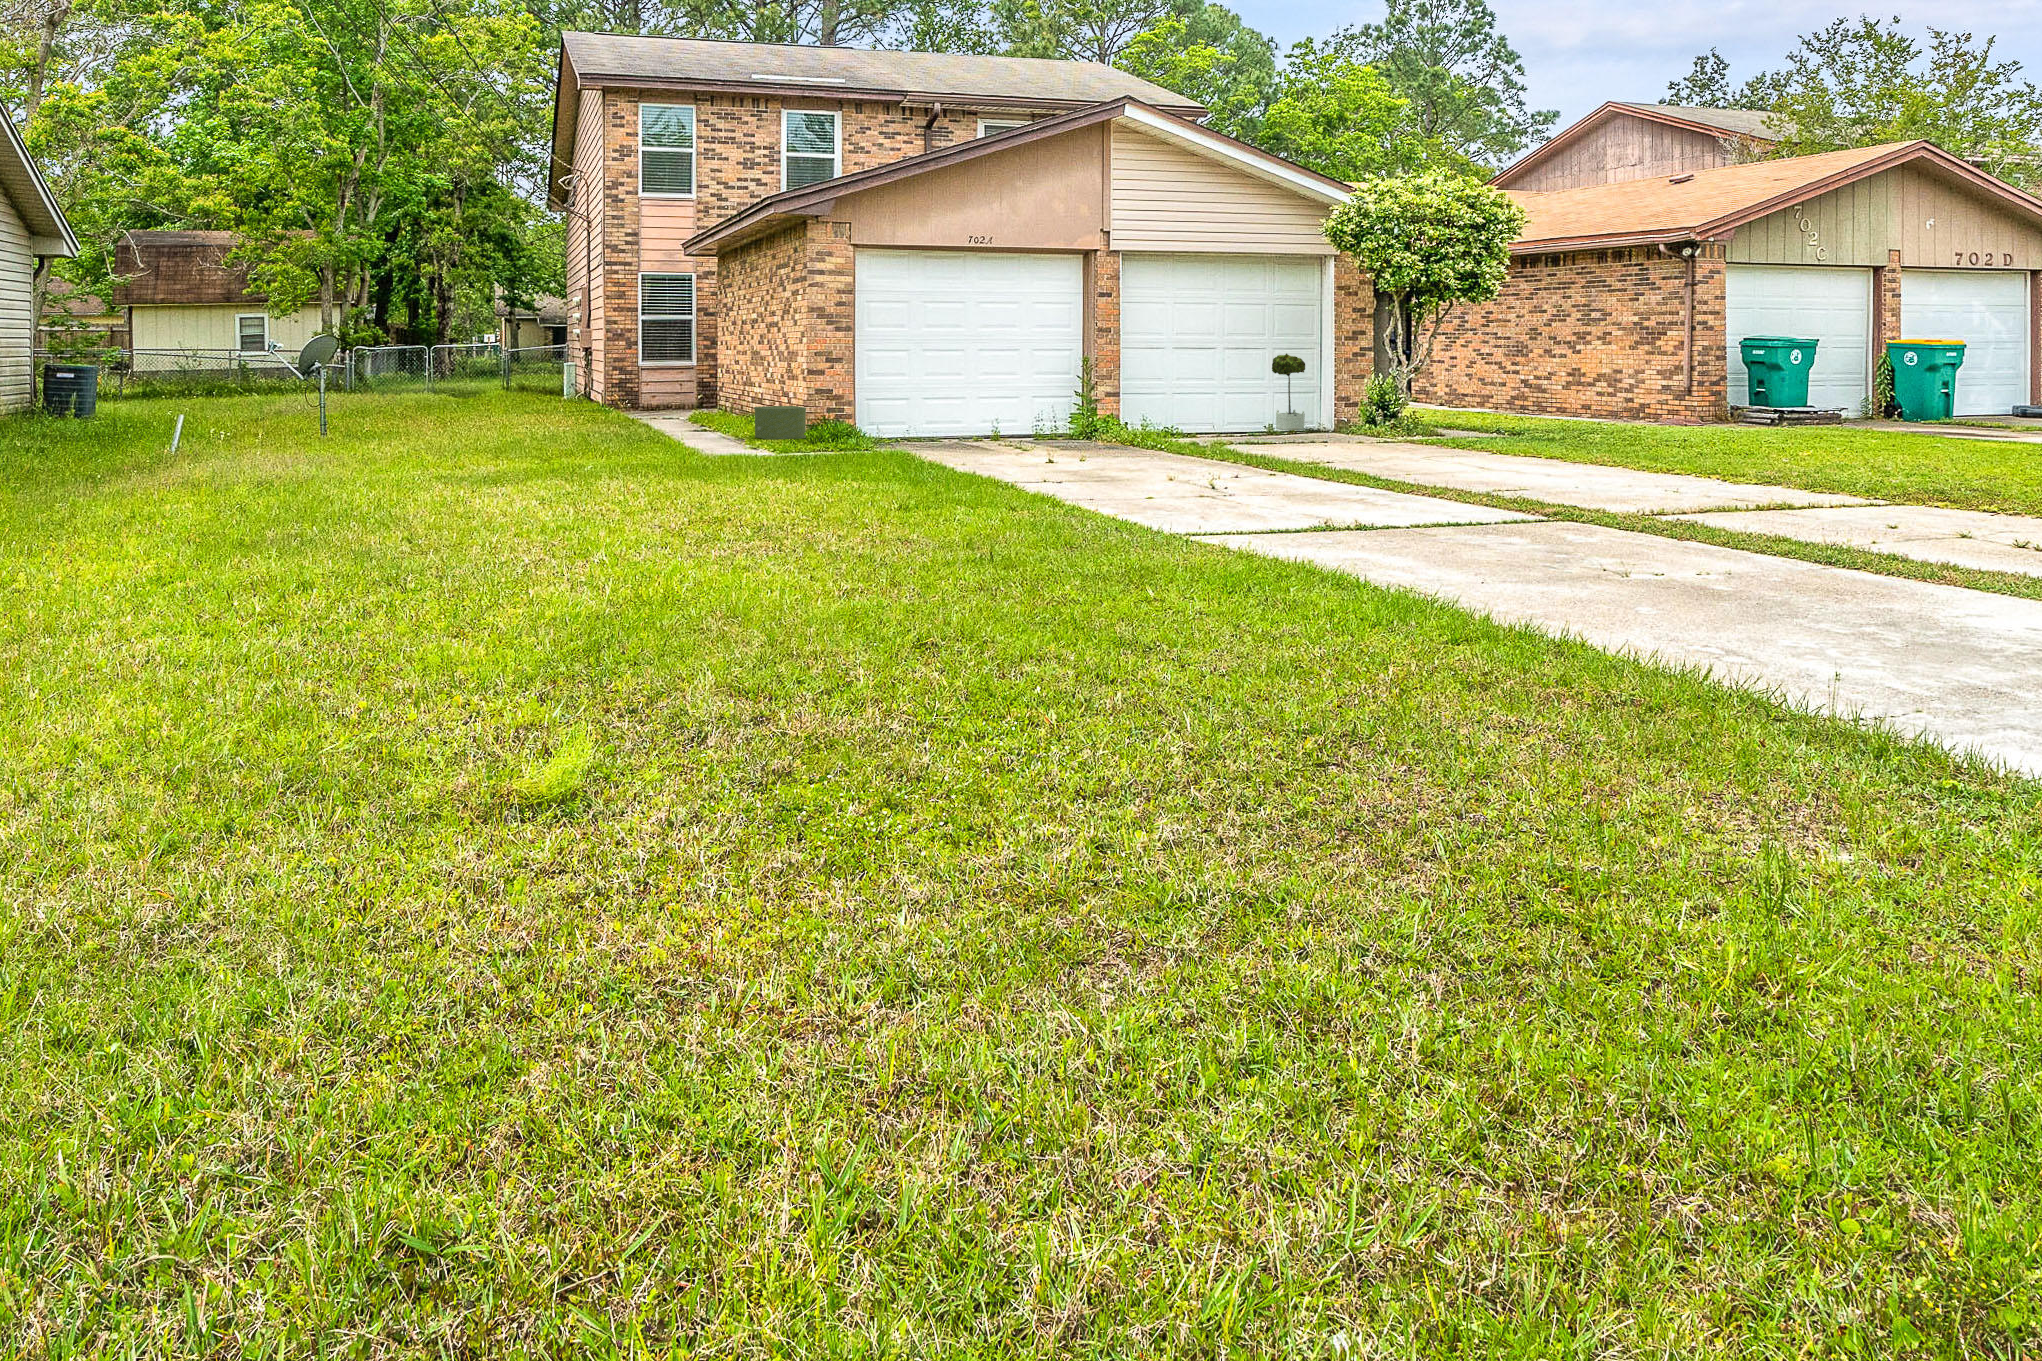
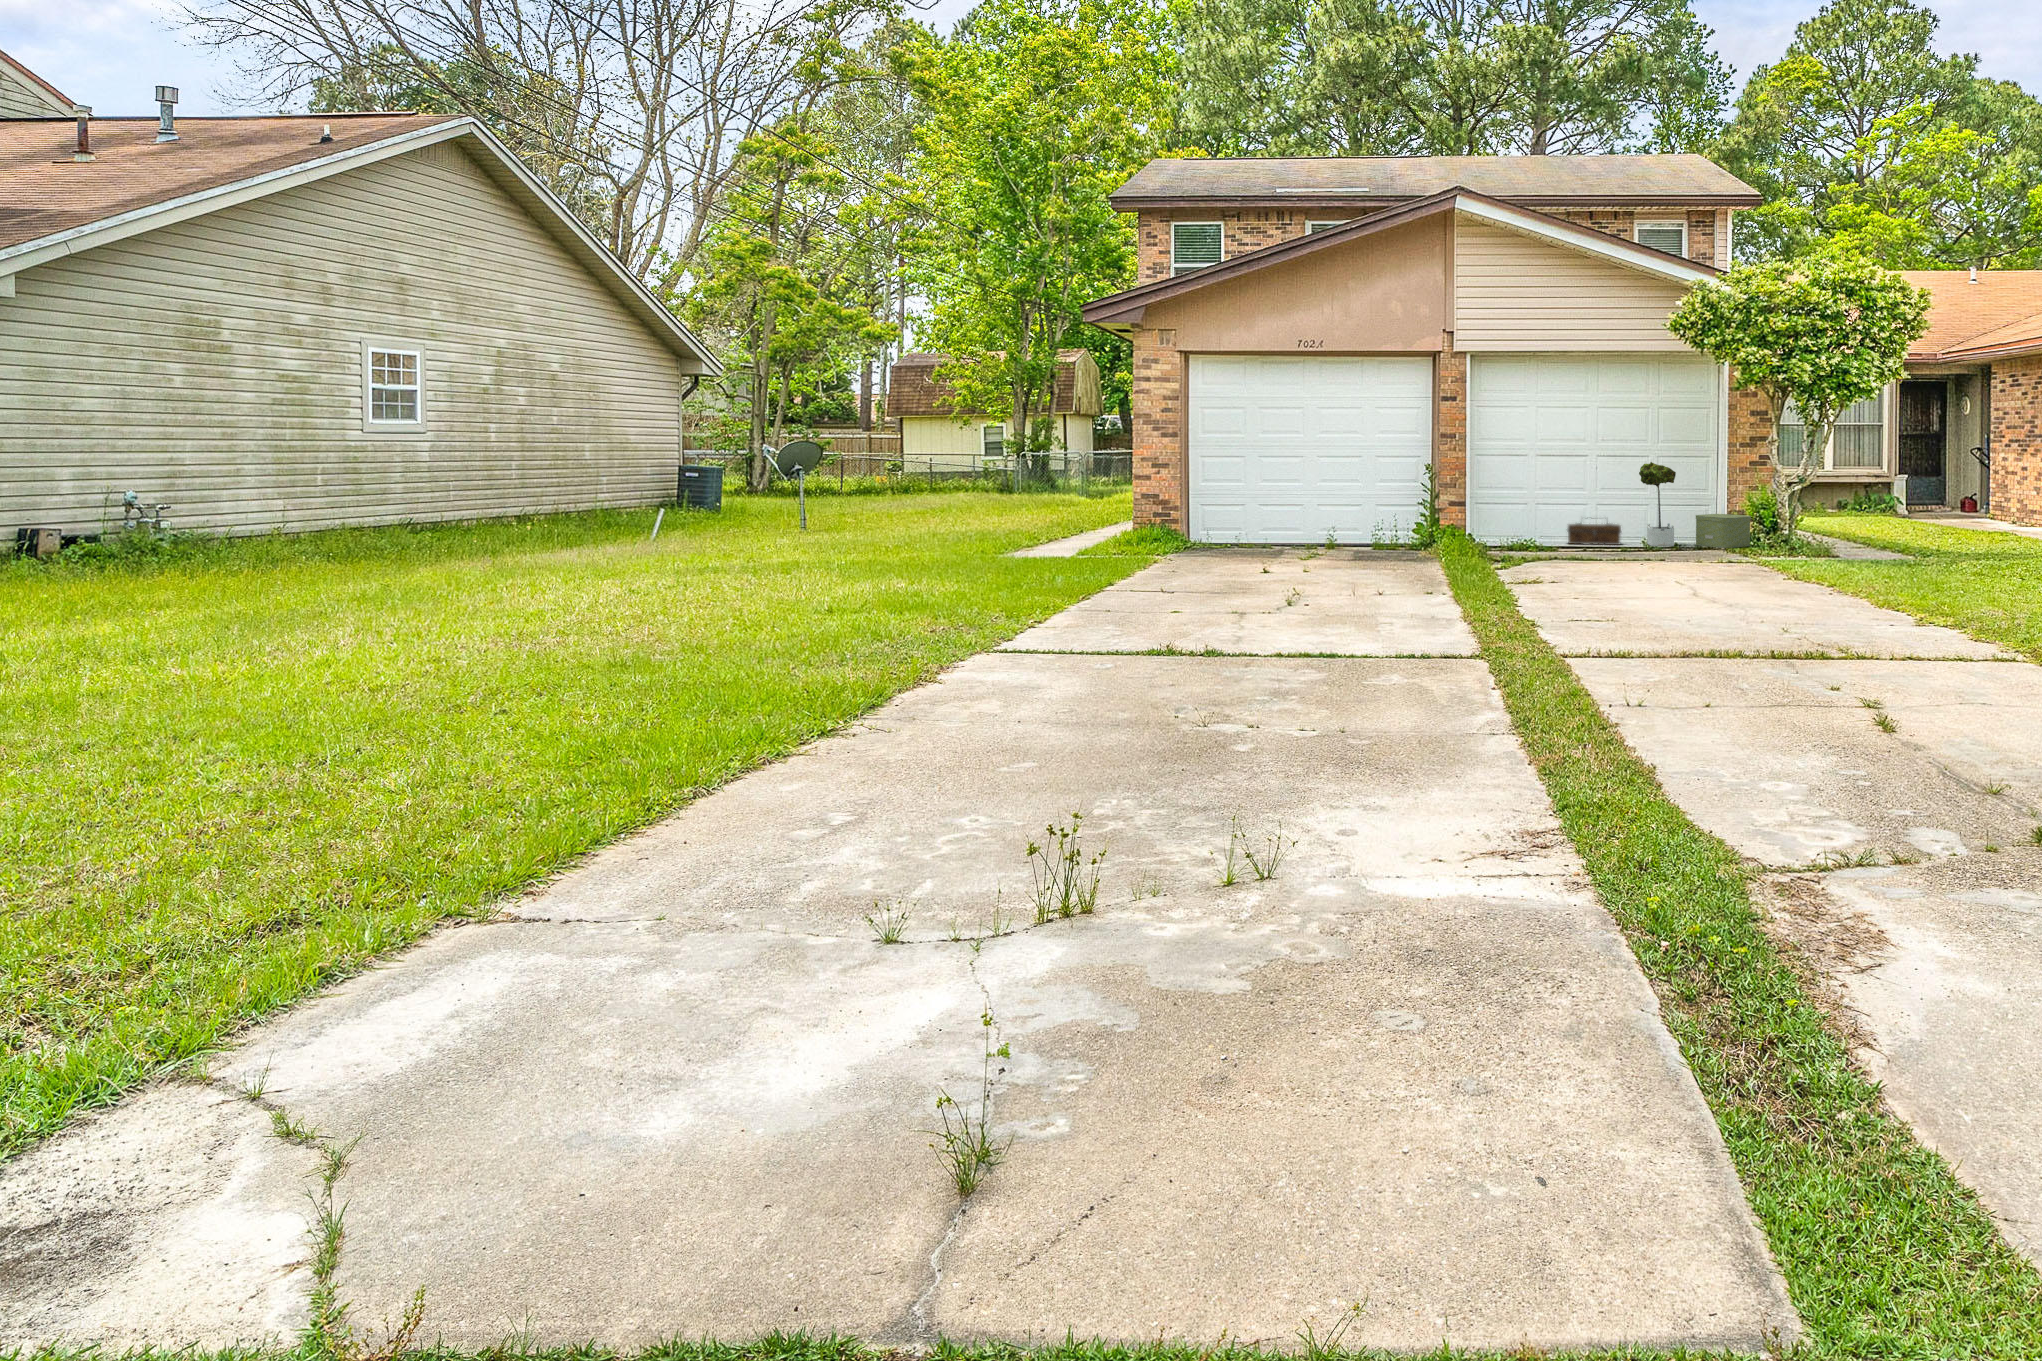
toolbox: none [1207,405,1260,430] -> present [1567,523,1621,545]
storage box: present [754,406,806,439] -> present [1696,514,1751,548]

